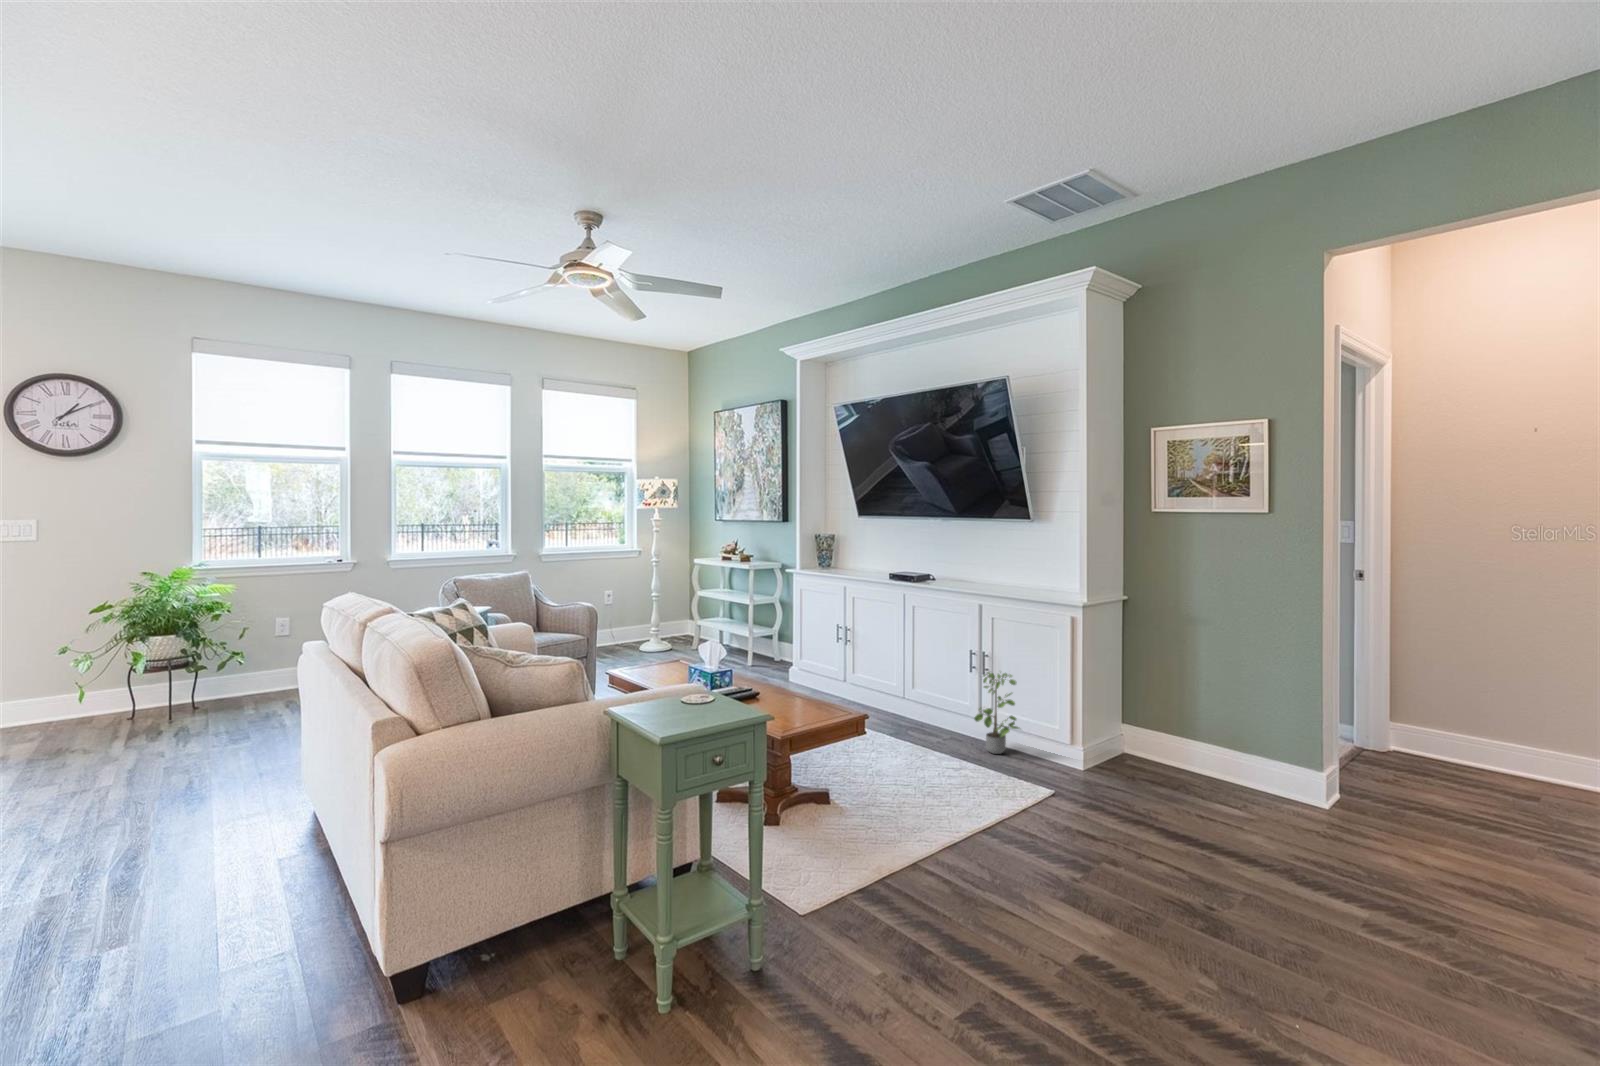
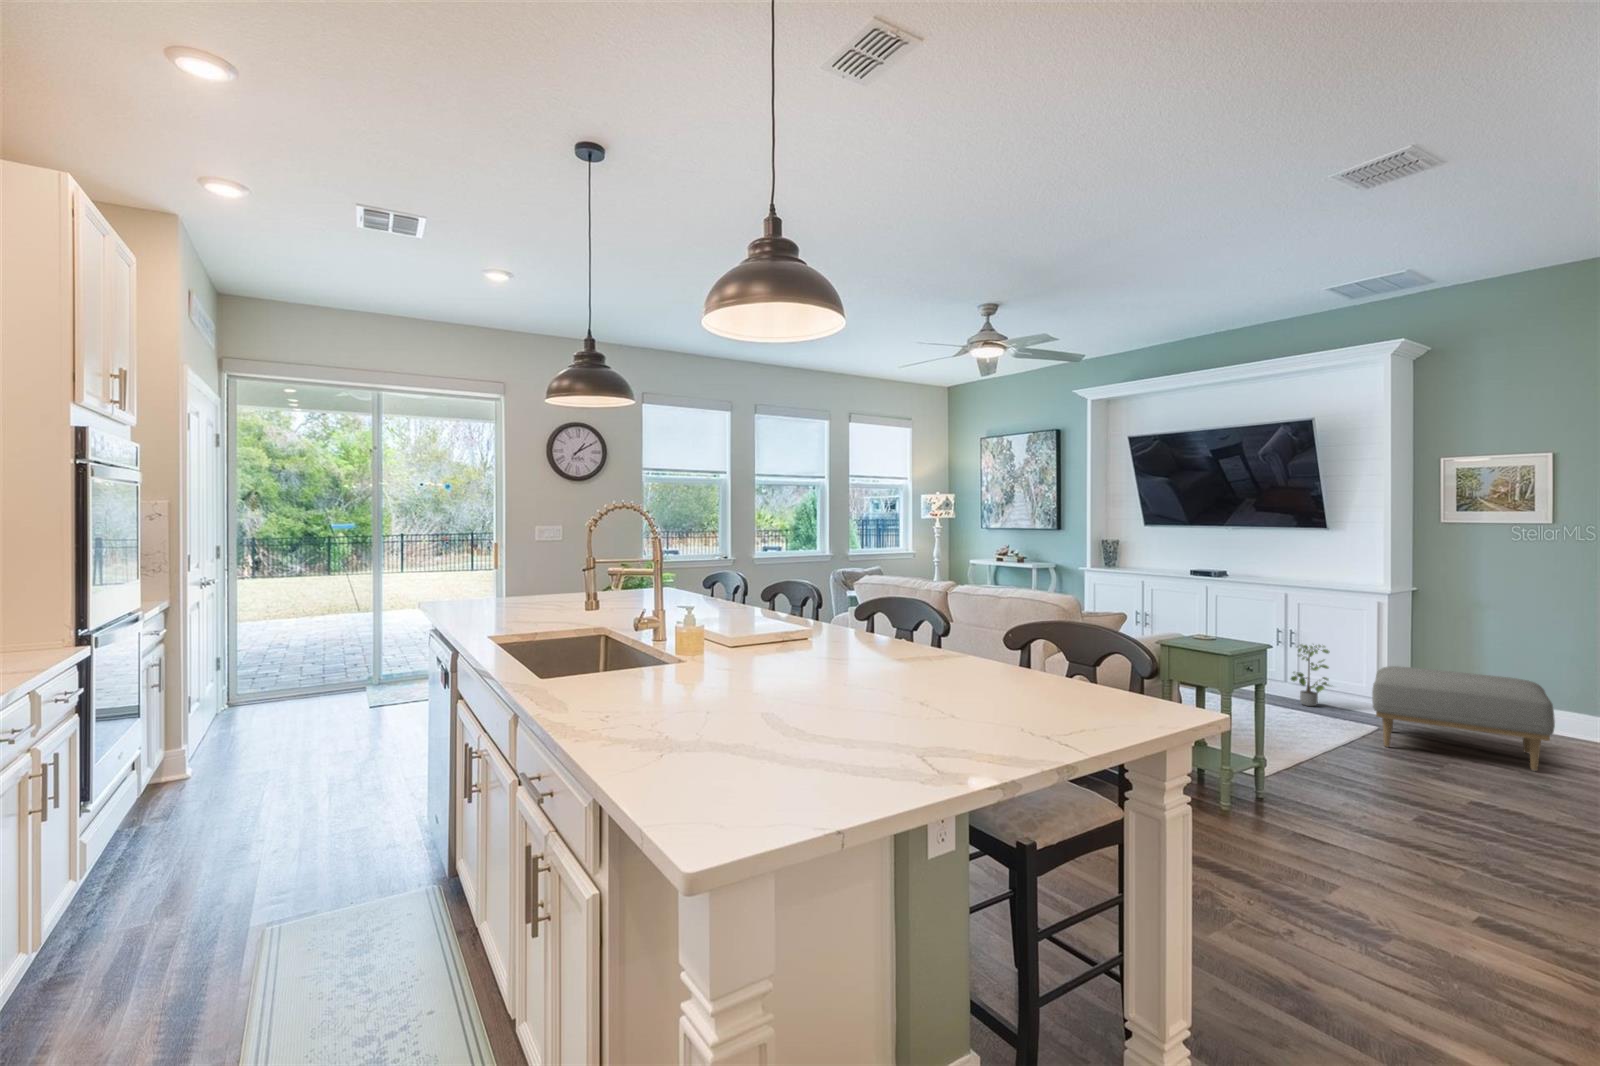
ottoman: none [1020,709,1239,871] -> present [1372,666,1555,771]

